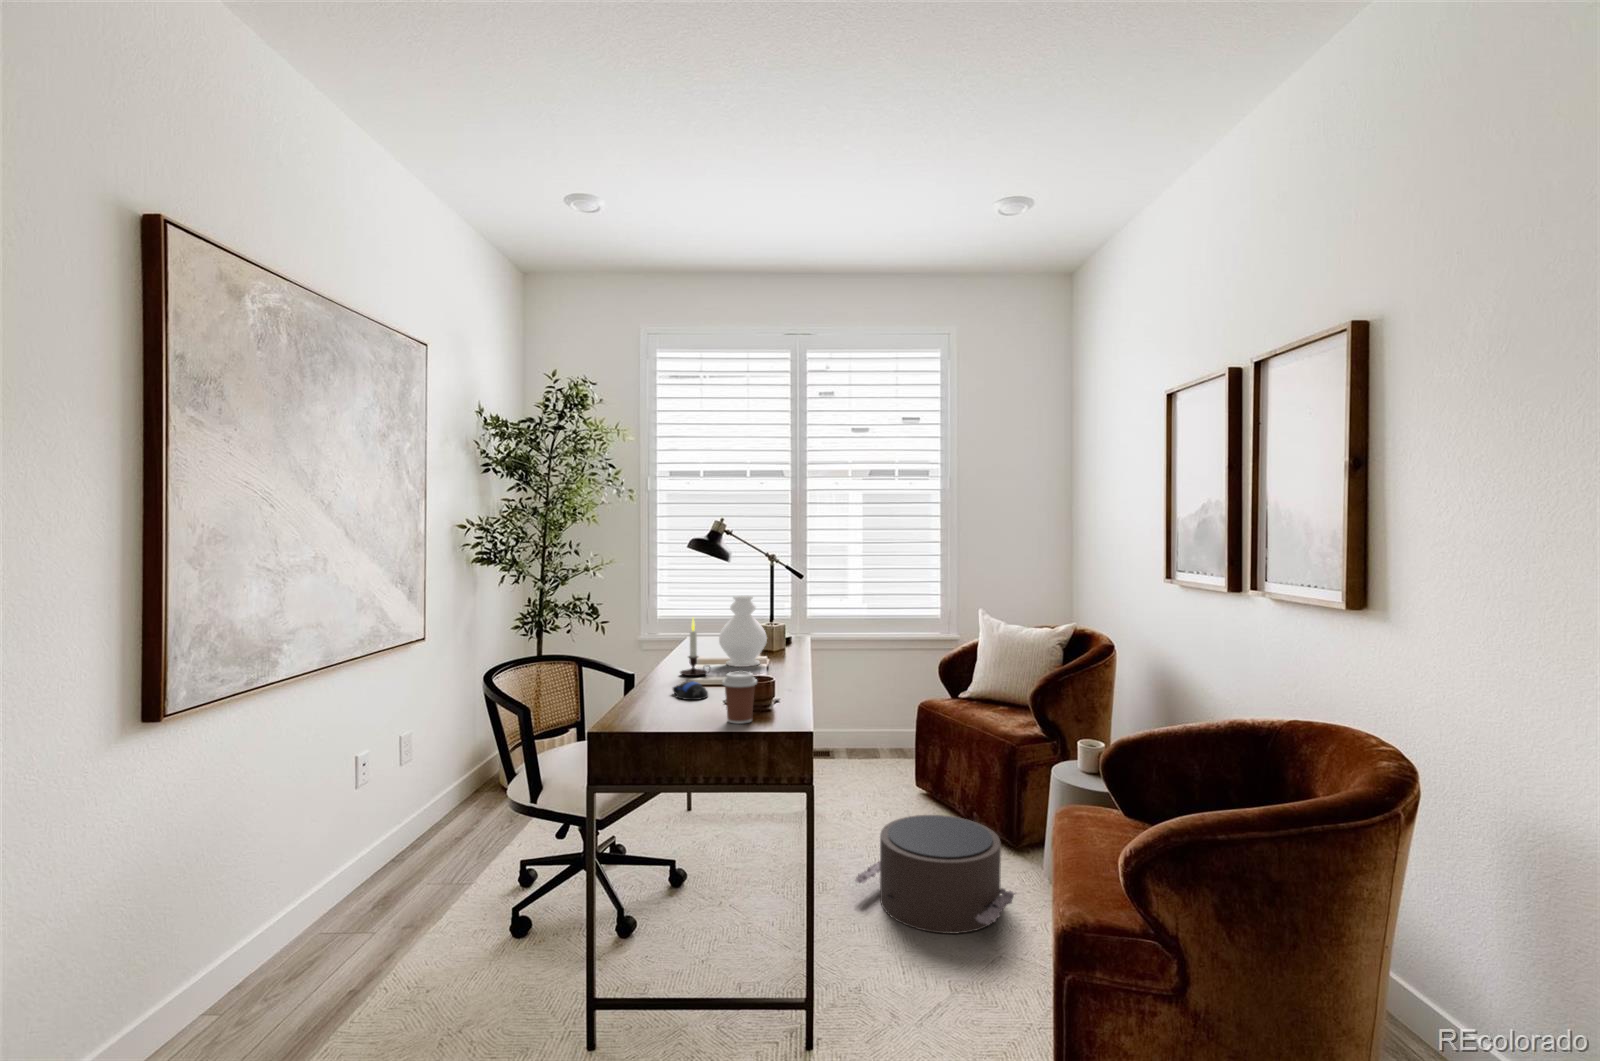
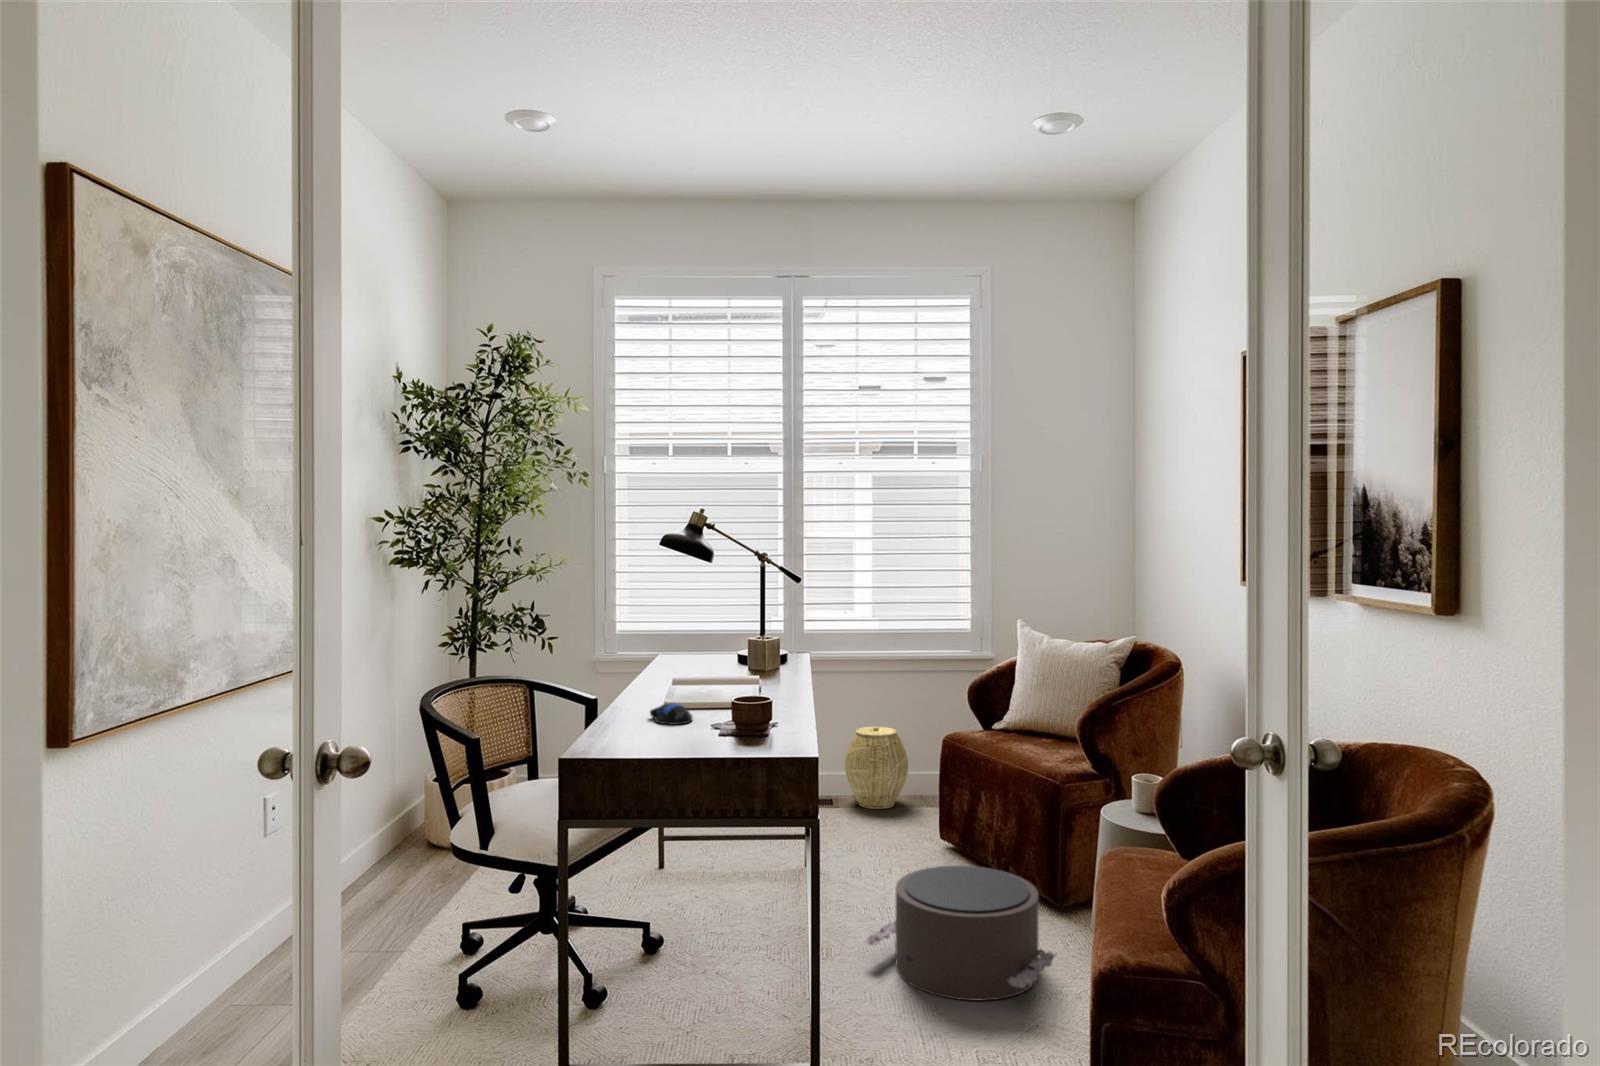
decorative vase: present [719,596,767,667] -> none [701,603,758,688]
candle: present [680,619,710,676] -> none [655,628,693,699]
coffee cup: present [722,671,757,724] -> none [713,689,753,748]
woven basket: none [840,694,890,761] -> present [845,726,908,809]

